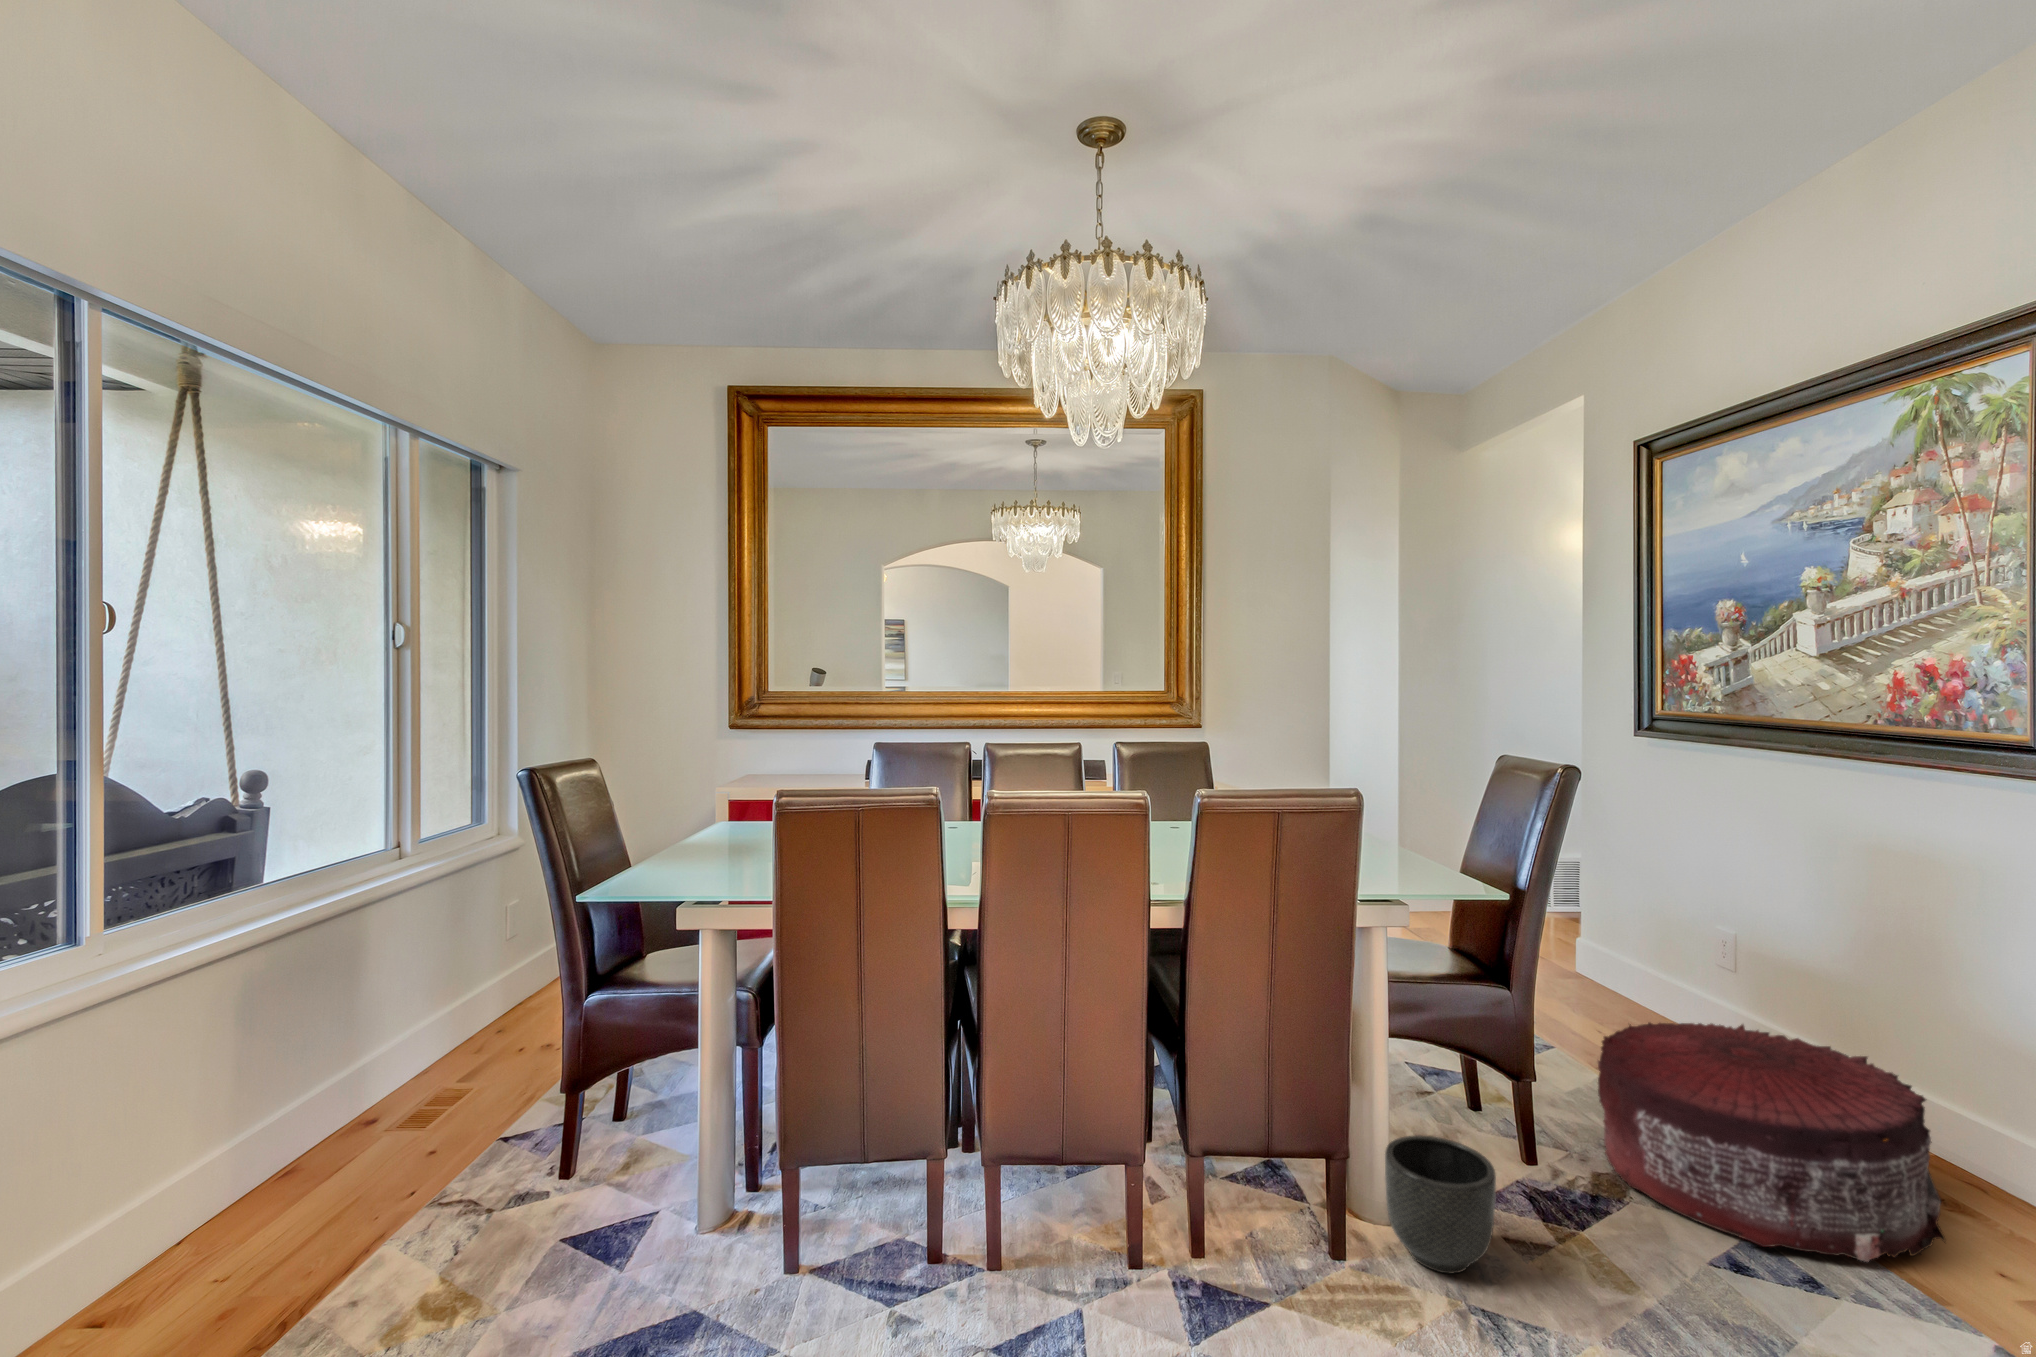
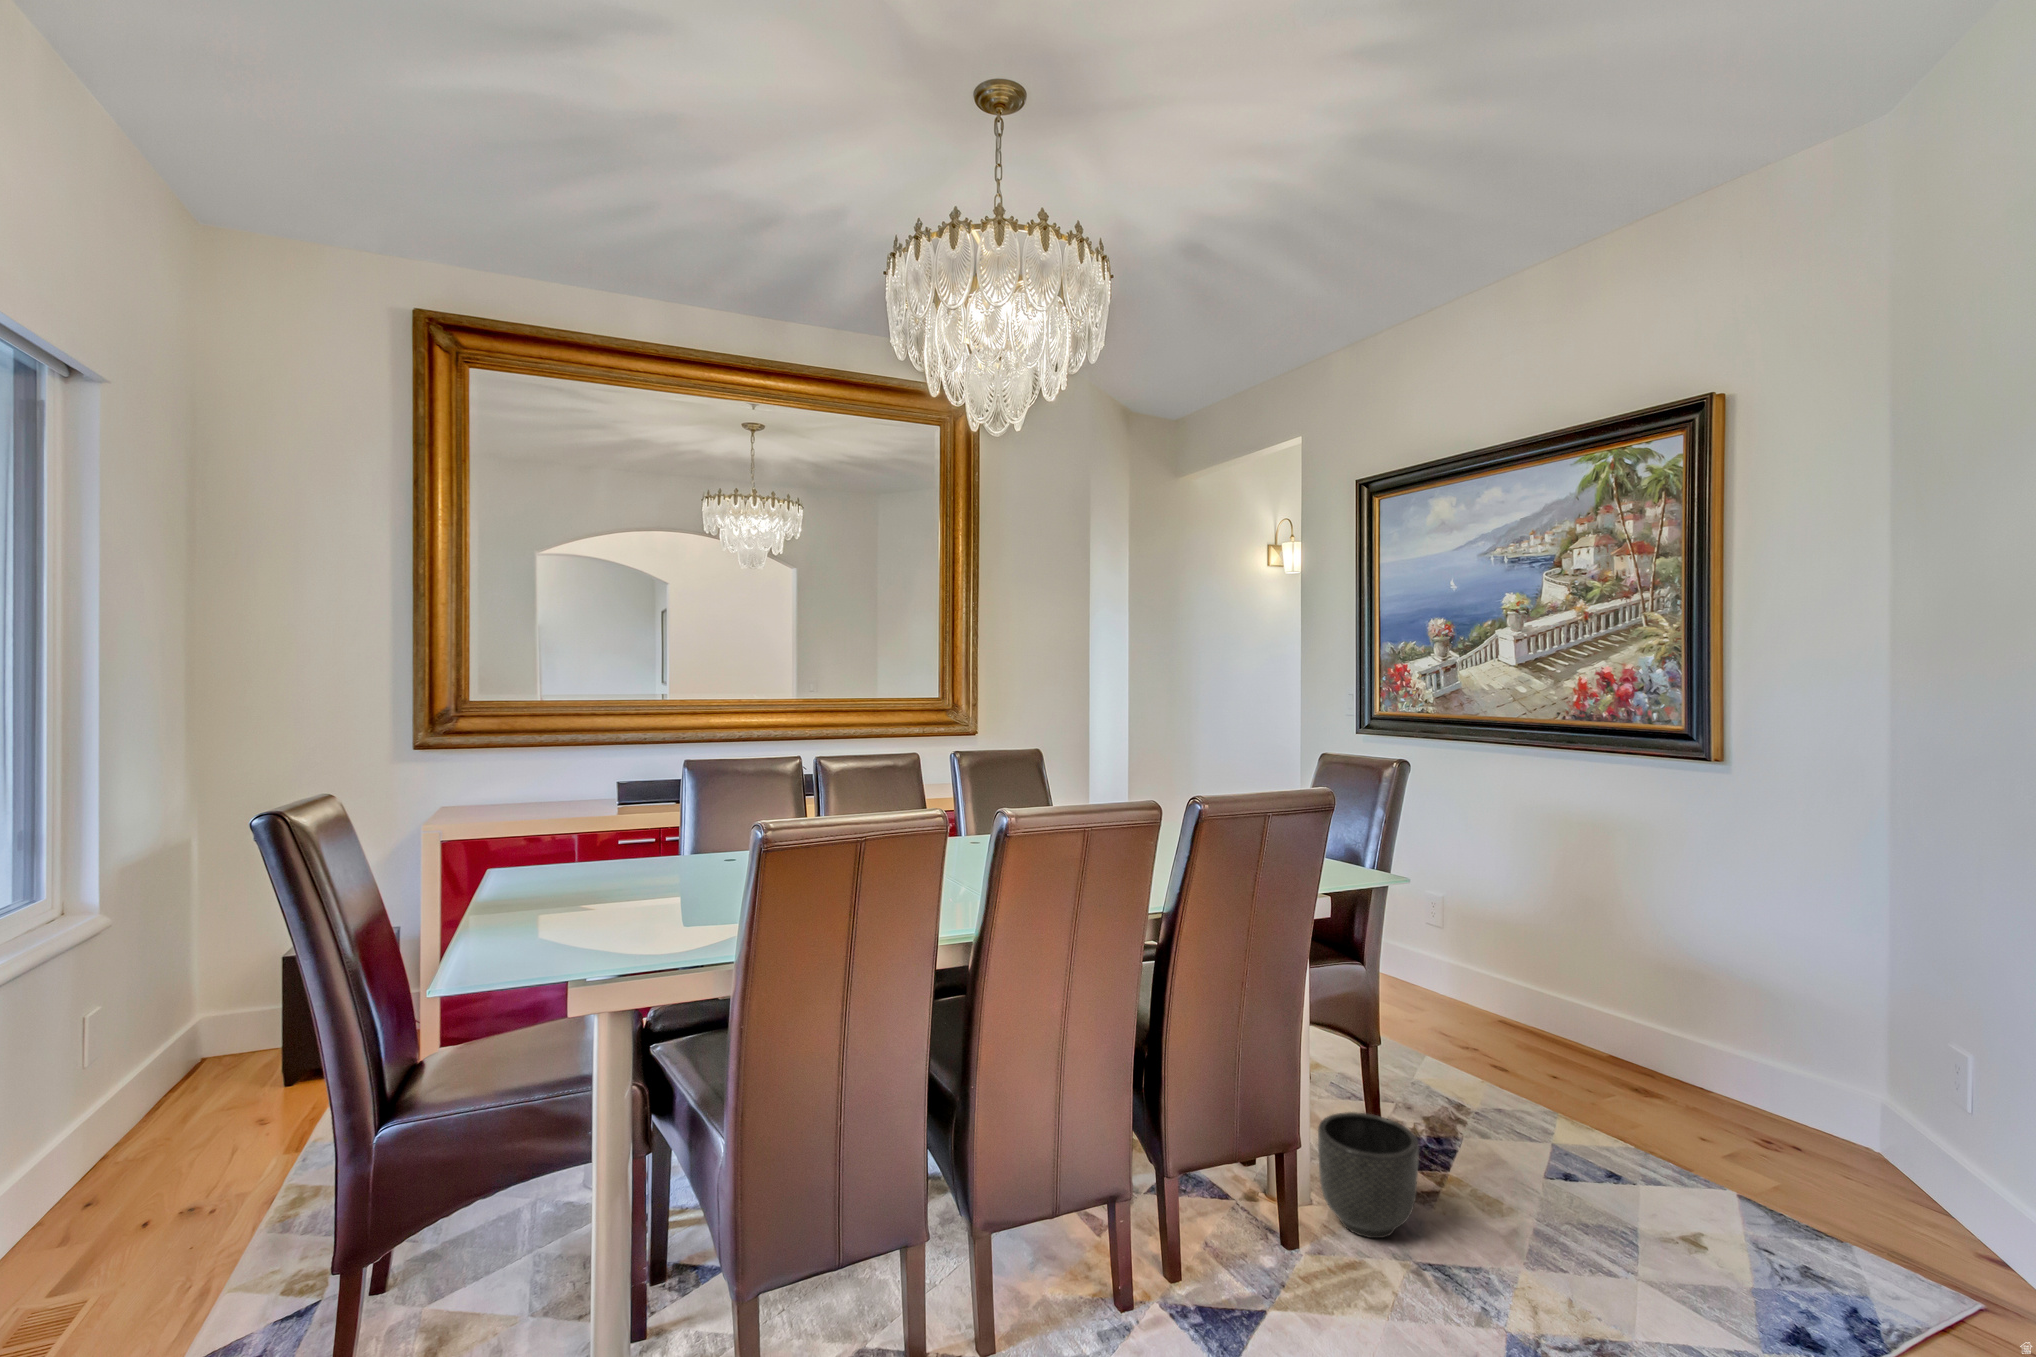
pouf: present [1598,1023,1945,1262] -> none [1409,971,1669,1155]

